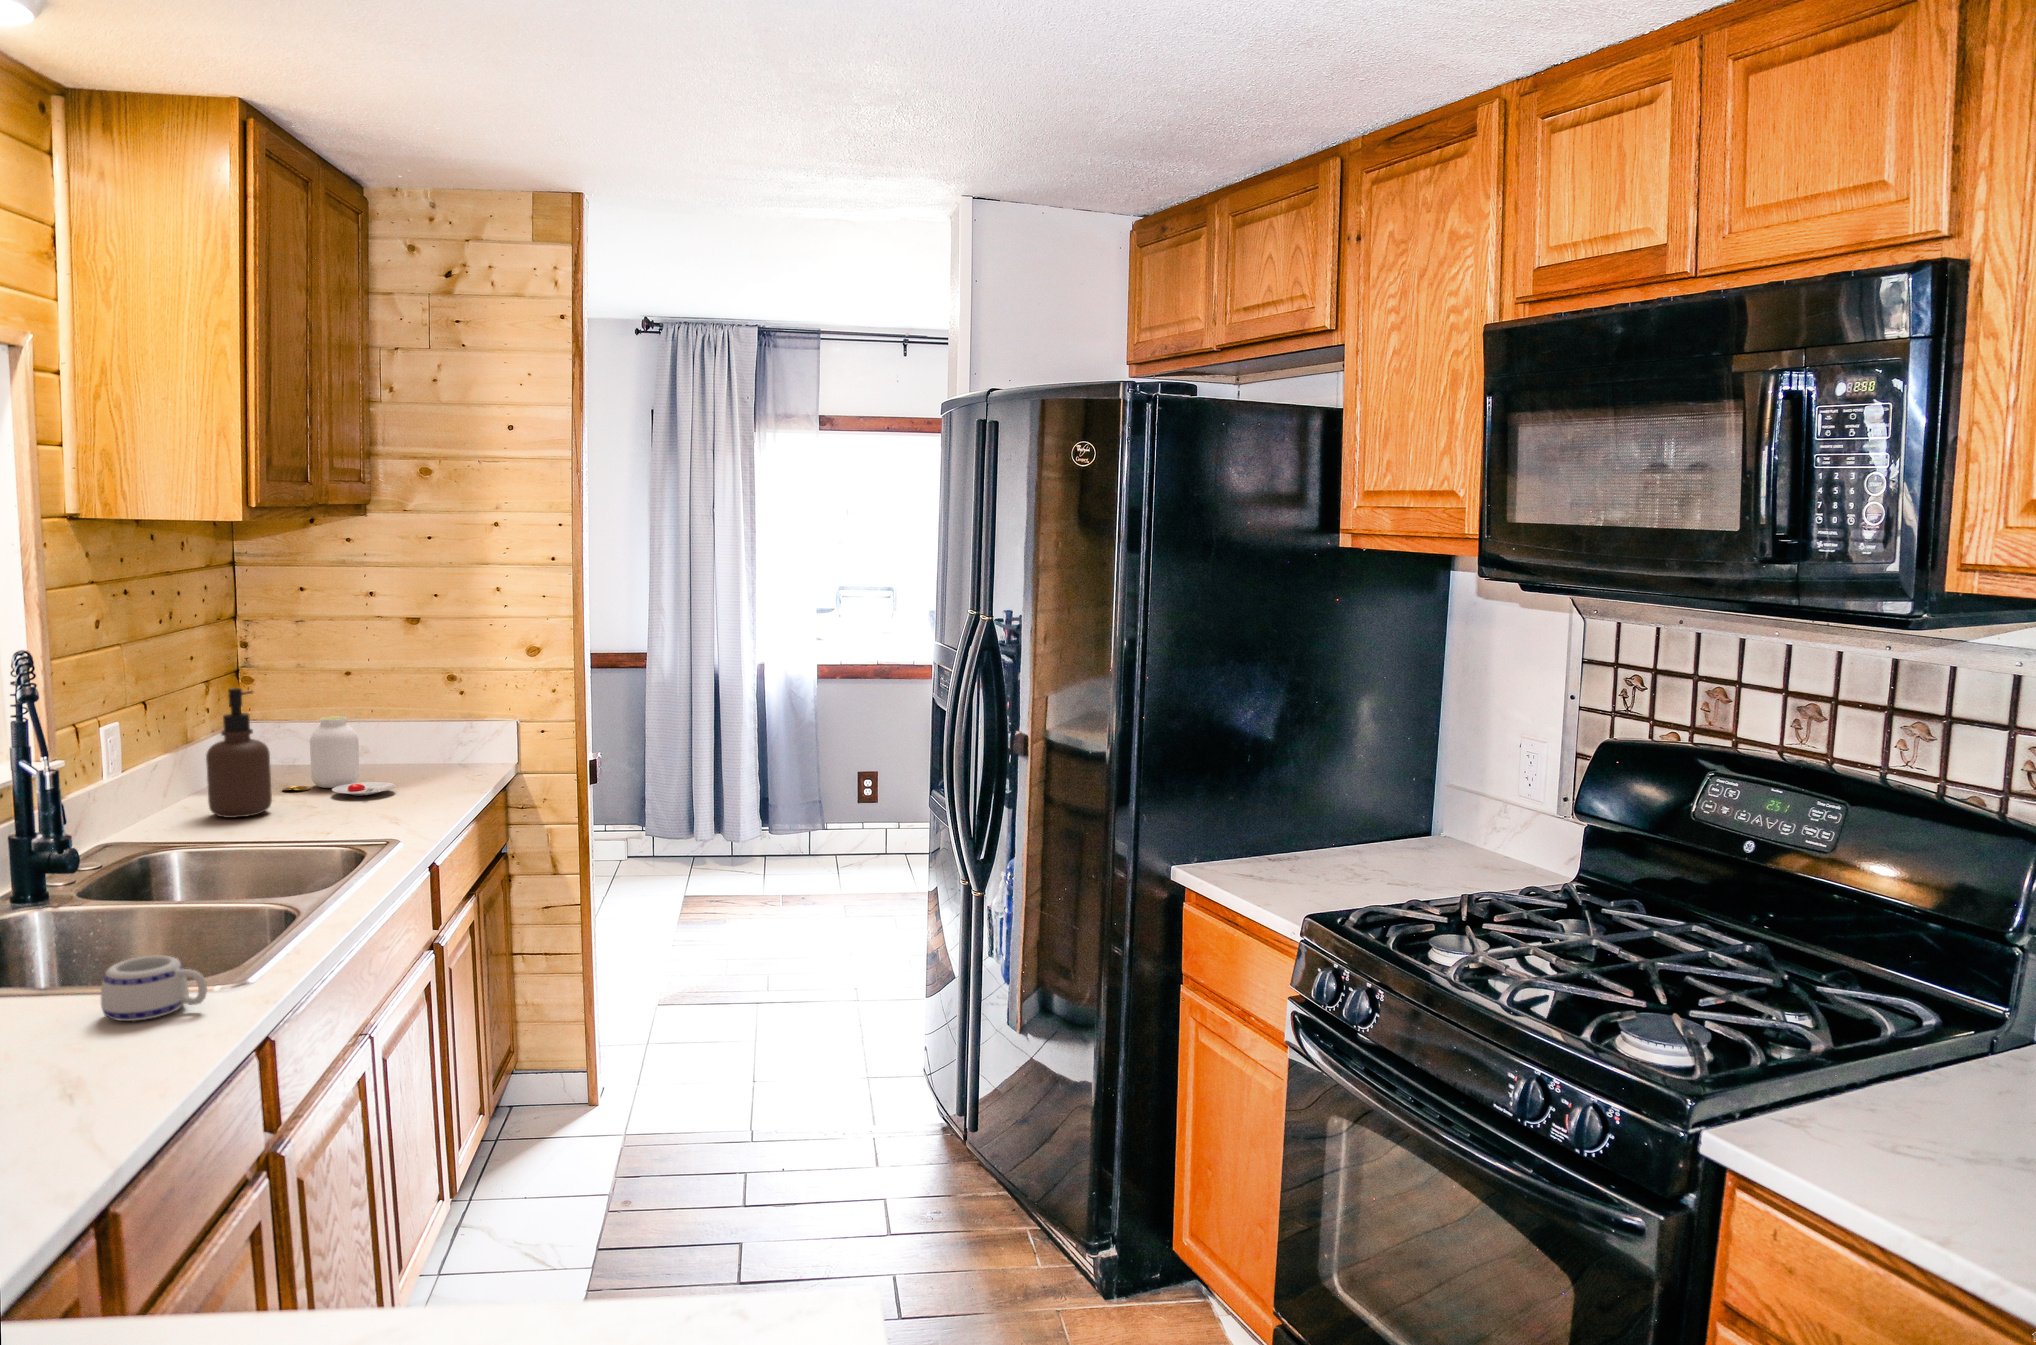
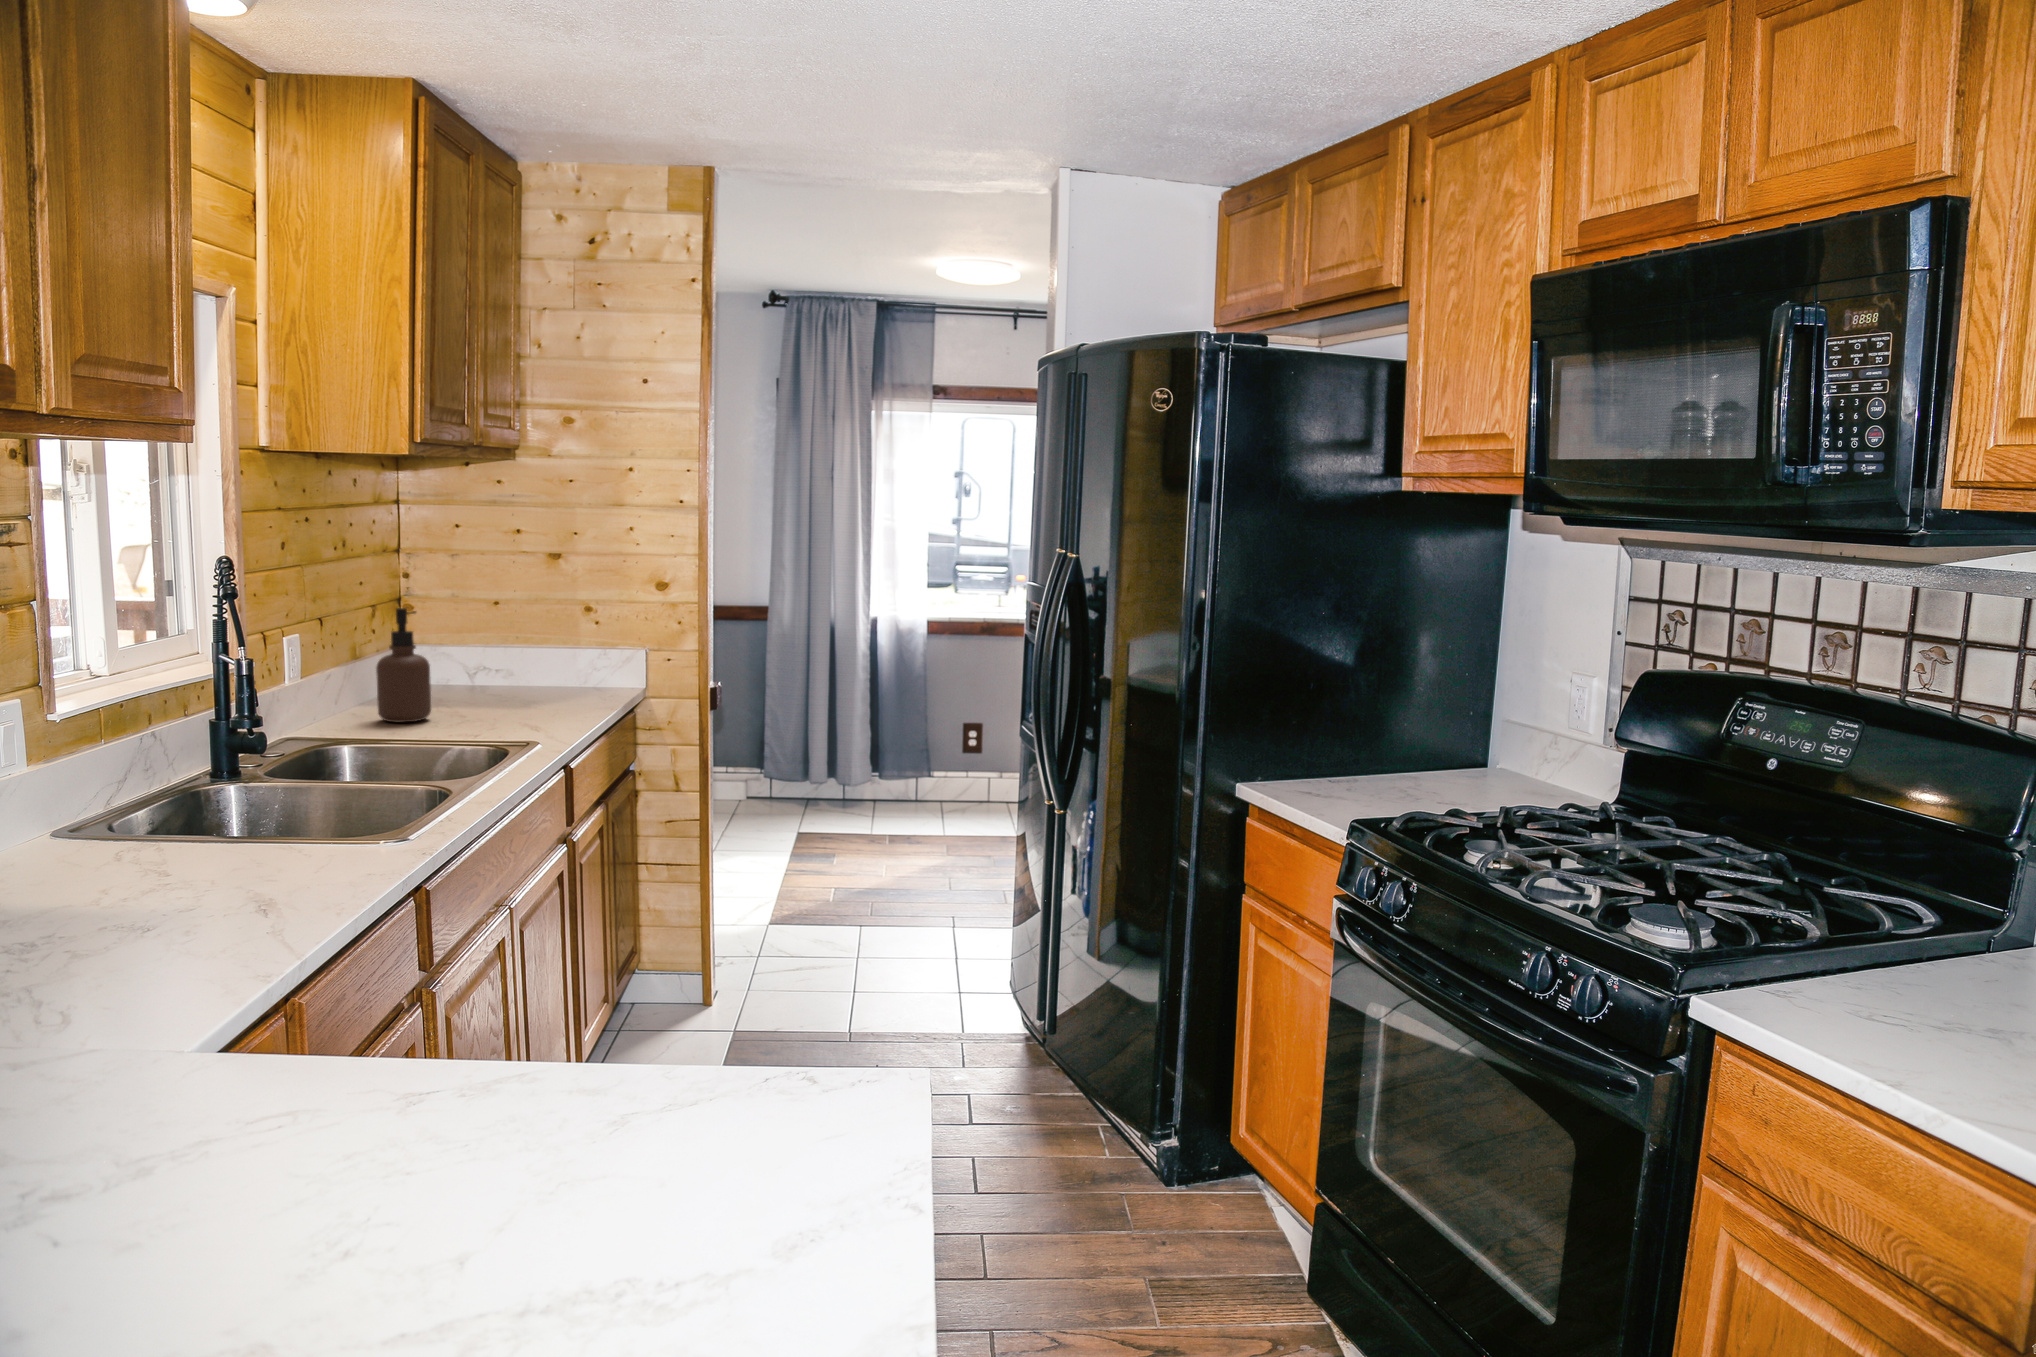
jar: present [282,716,396,795] -> none [439,640,537,709]
mug: present [101,955,207,1021] -> none [302,809,388,860]

